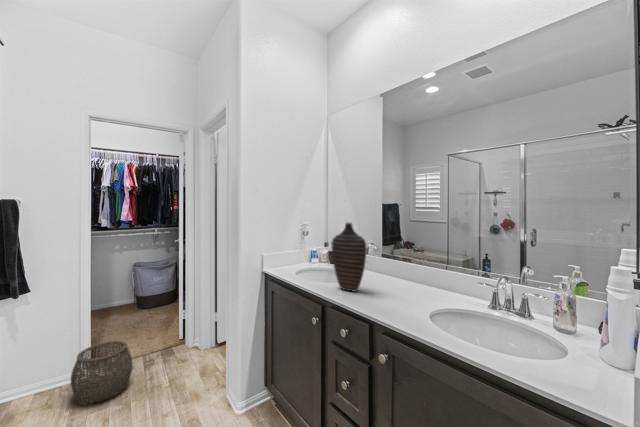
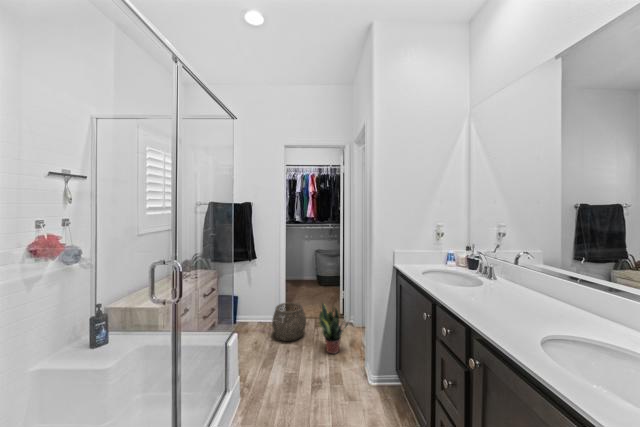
decorative vase: present [331,223,367,292] -> none [450,229,486,299]
potted plant: none [157,330,201,396] -> present [319,303,348,354]

